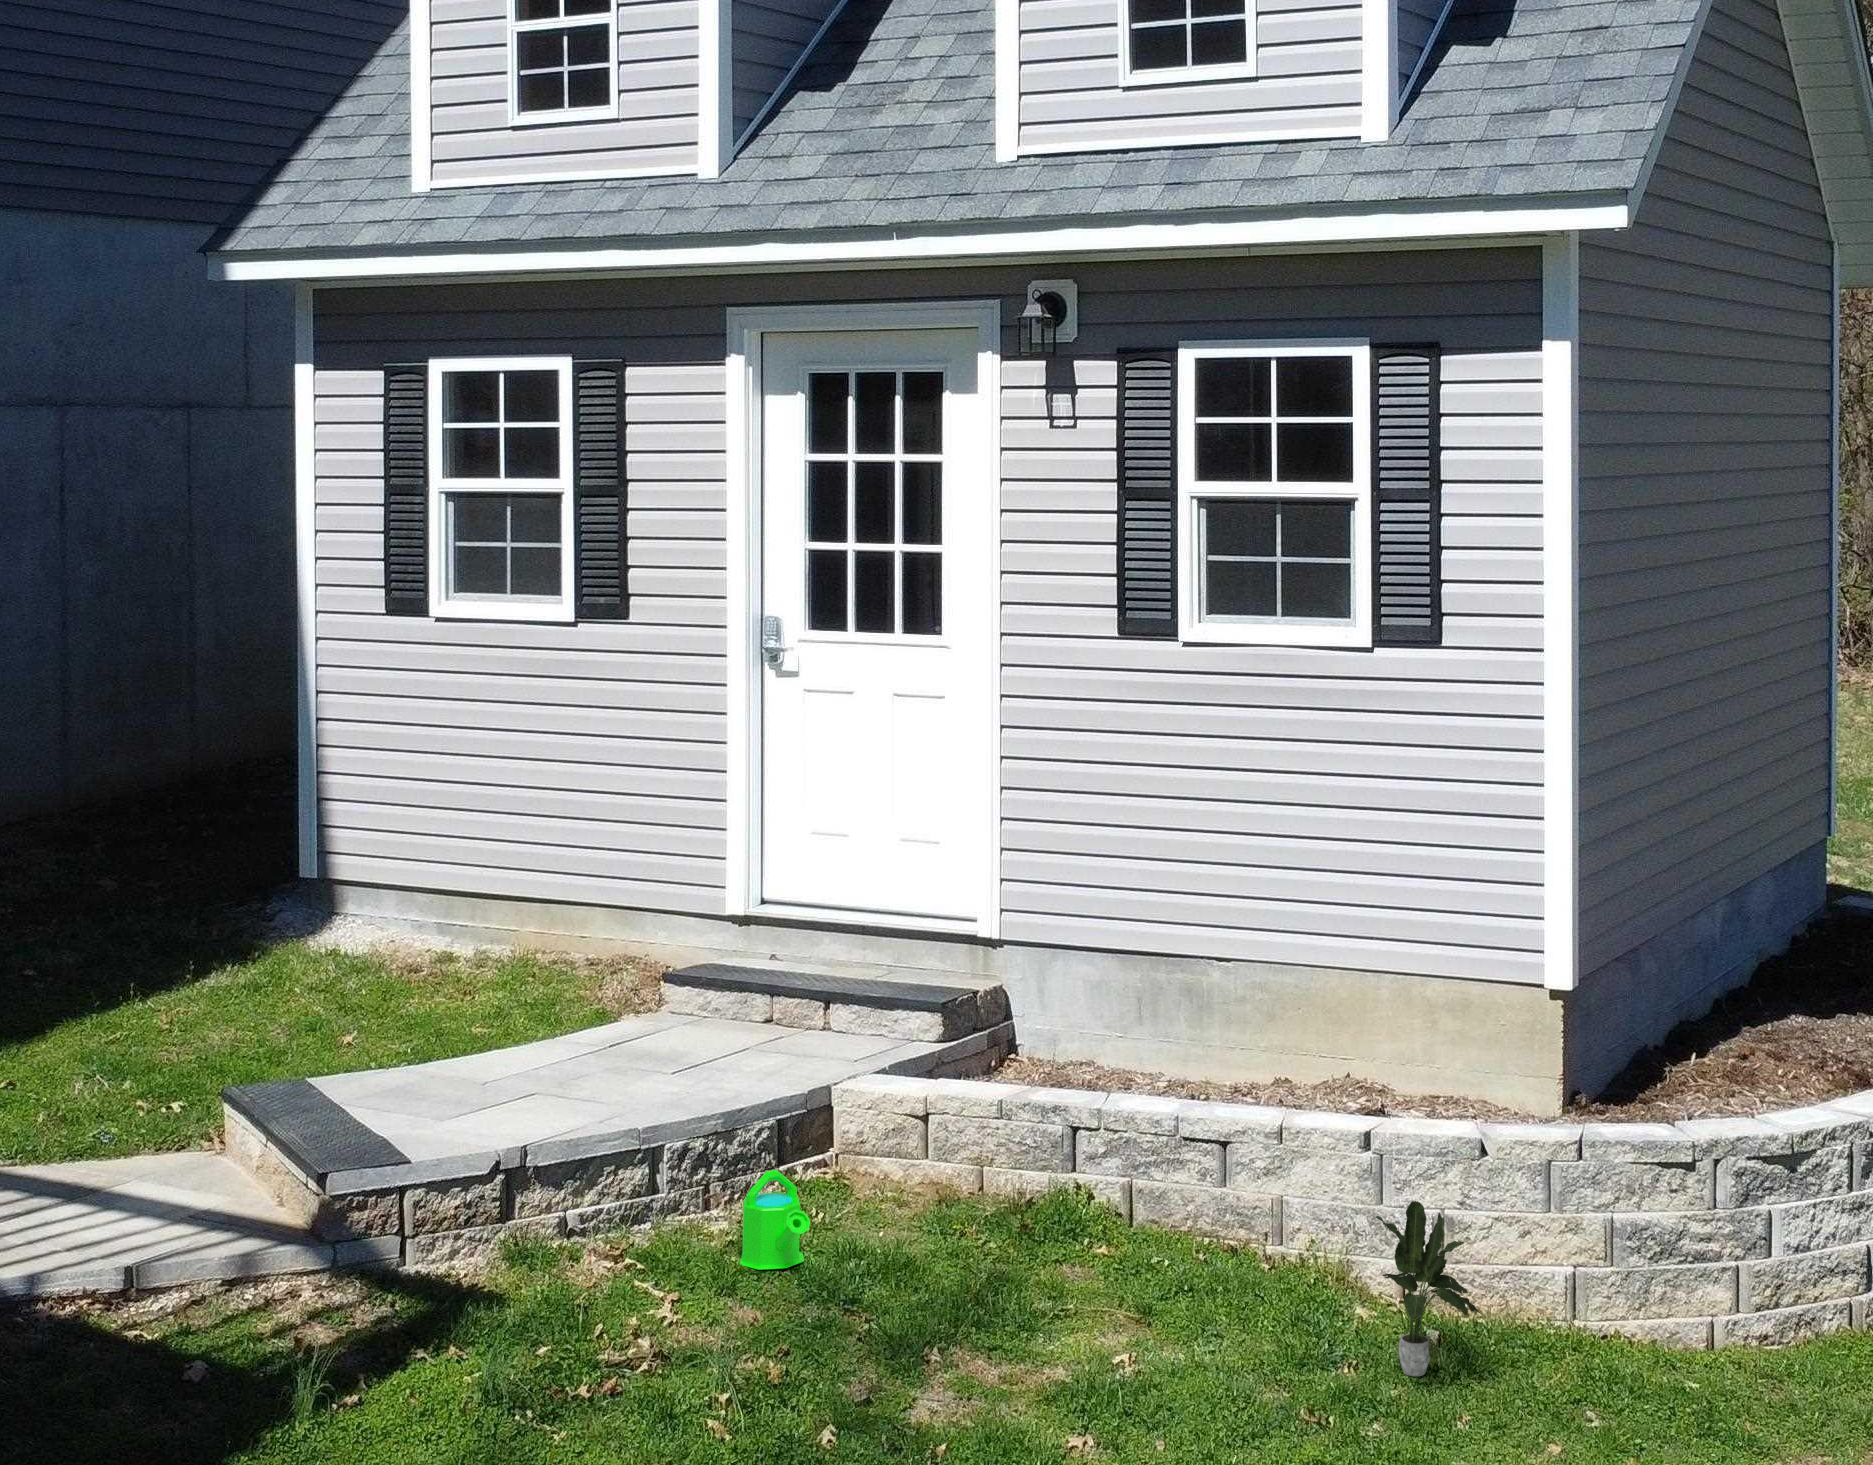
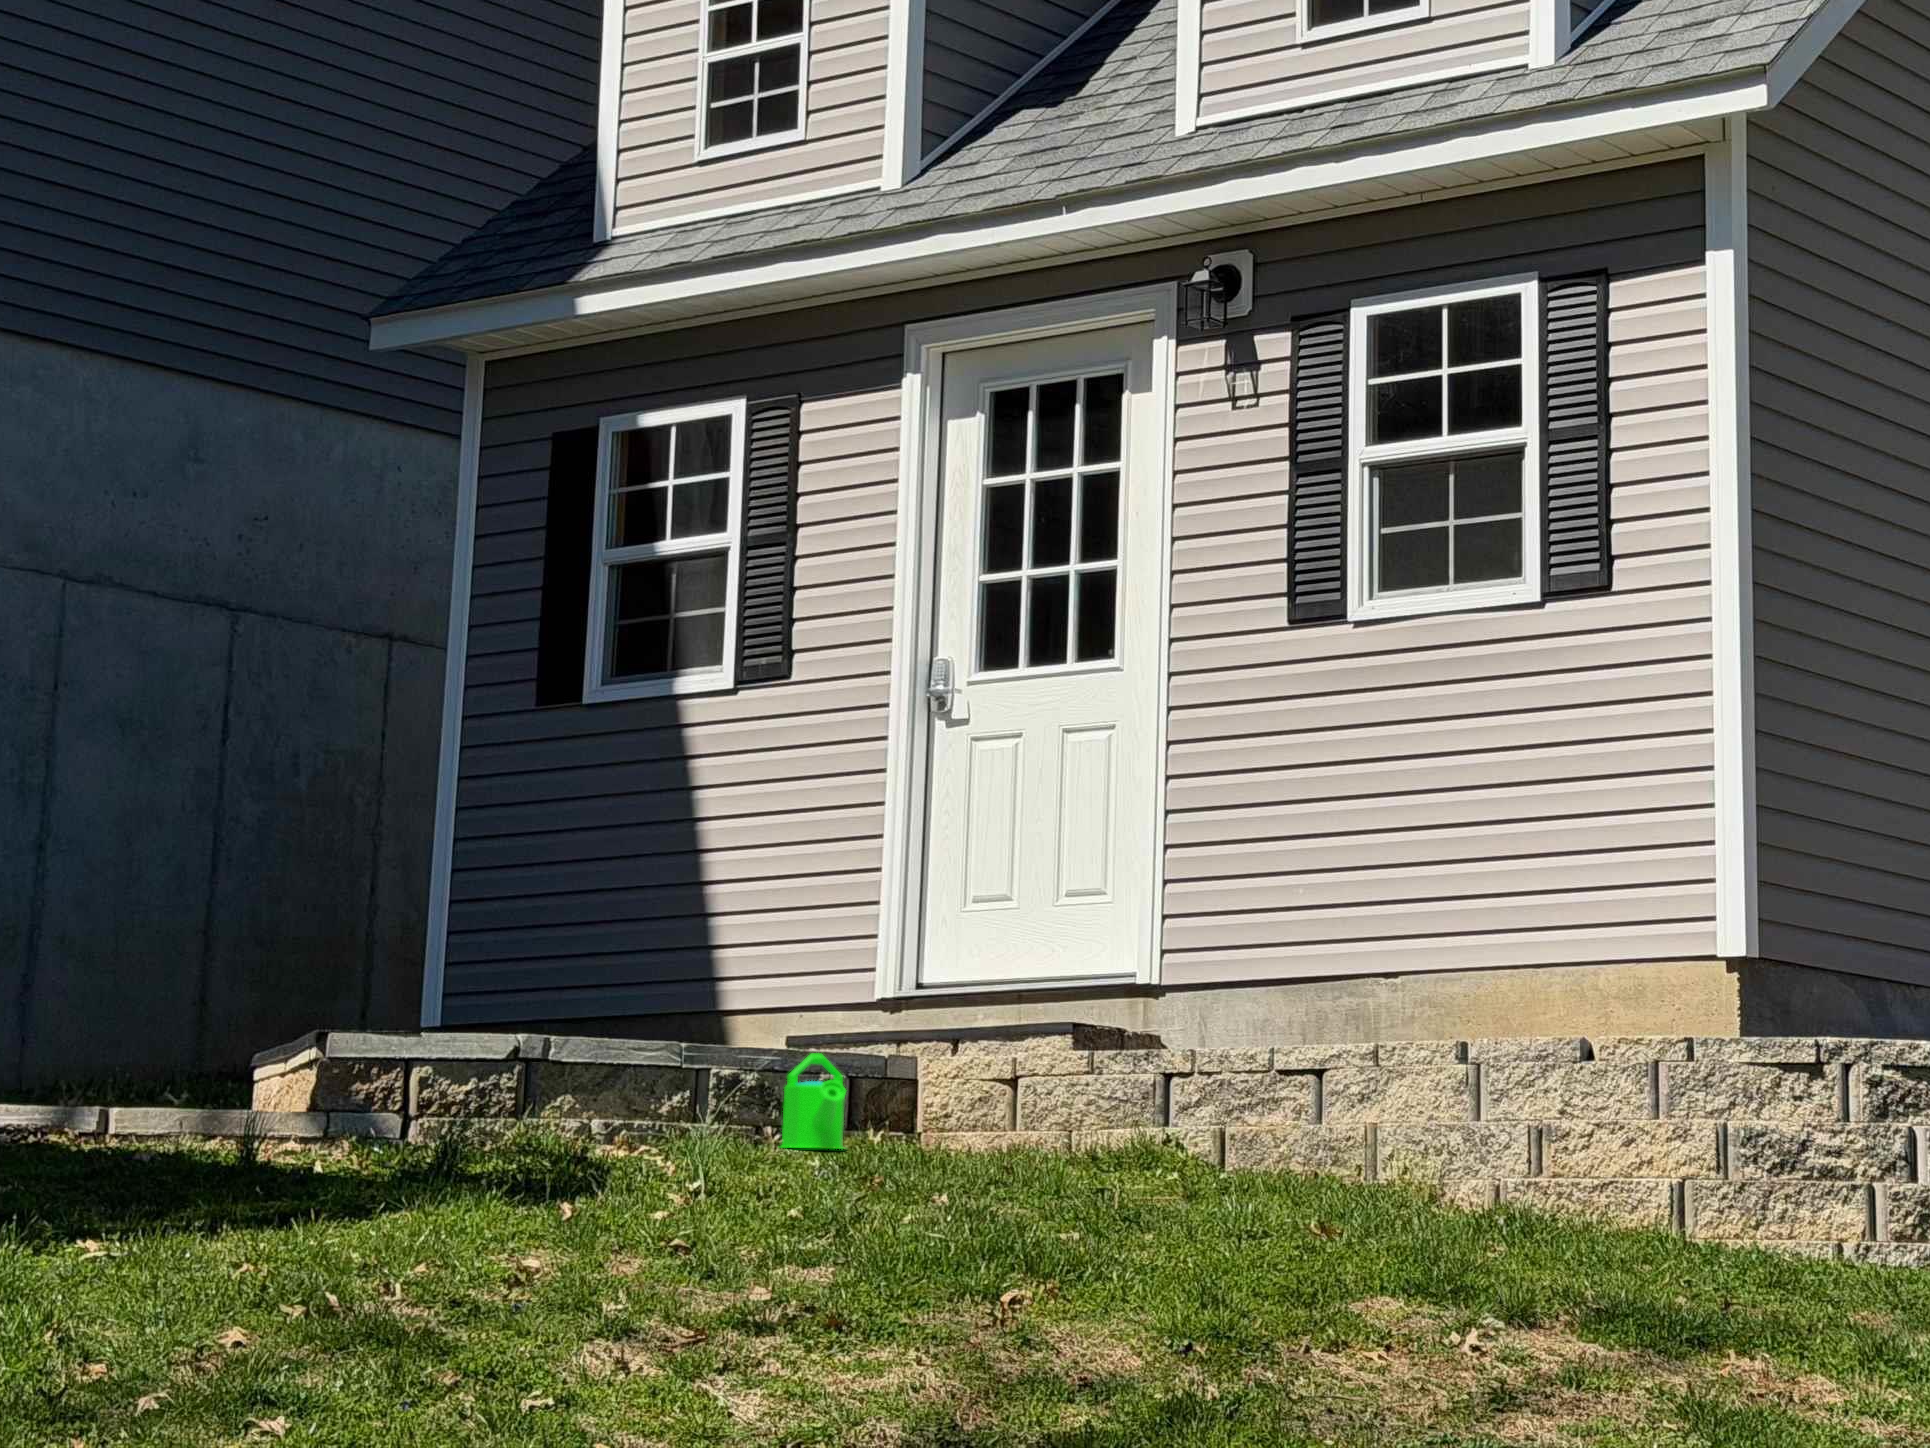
potted plant: present [1376,1201,1481,1377] -> none [1410,1042,1526,1227]

